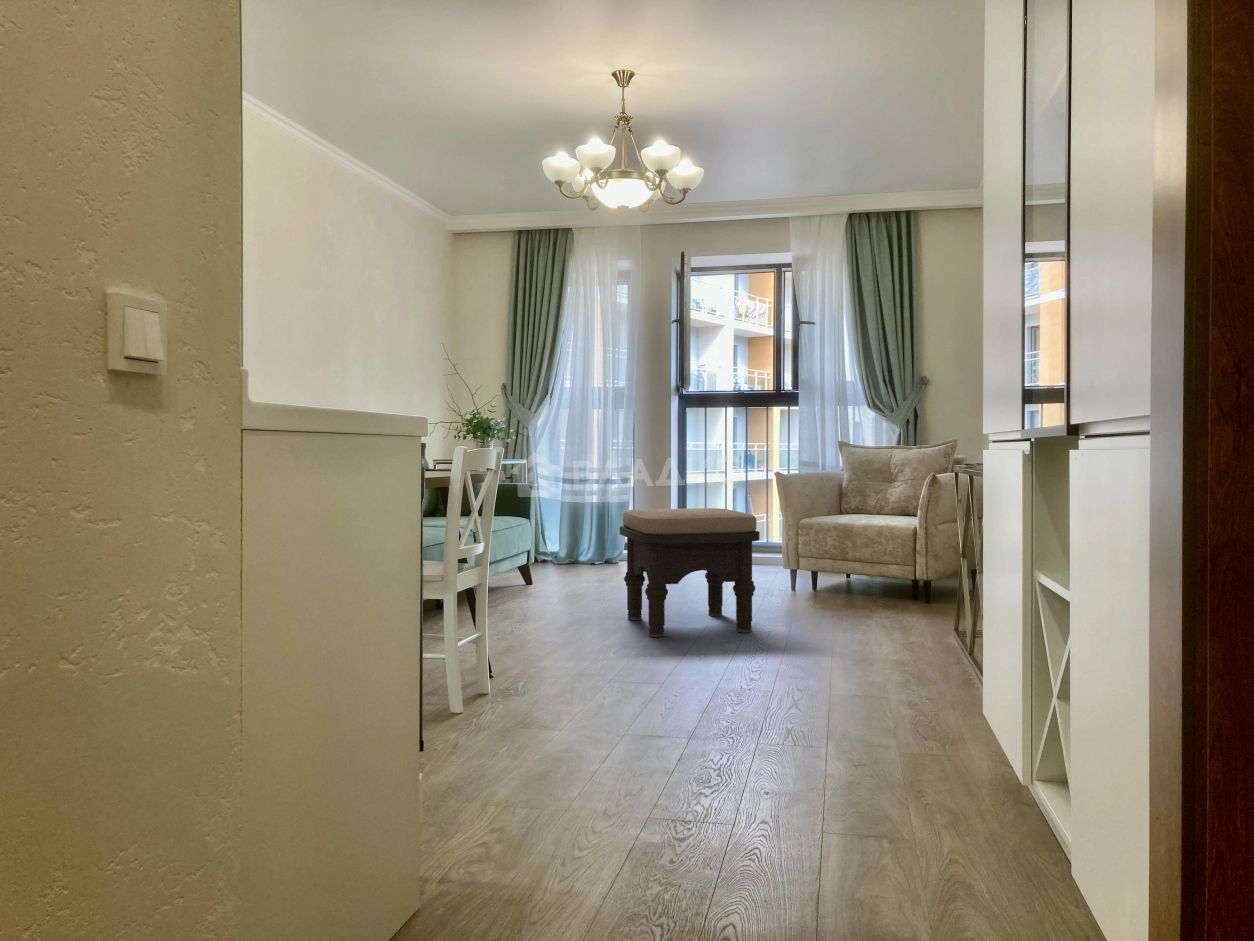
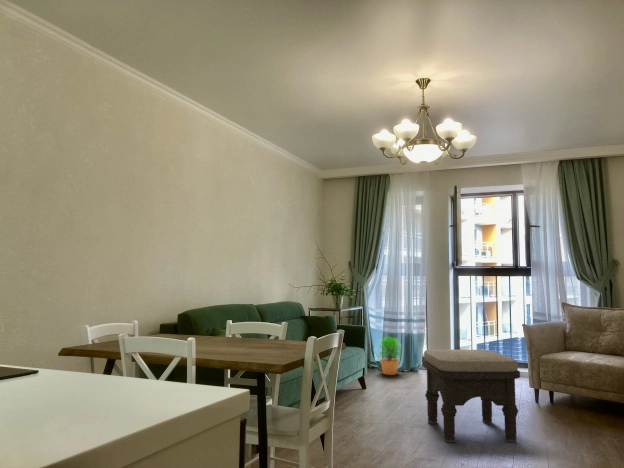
potted plant: none [549,505,594,570] -> present [378,337,401,375]

